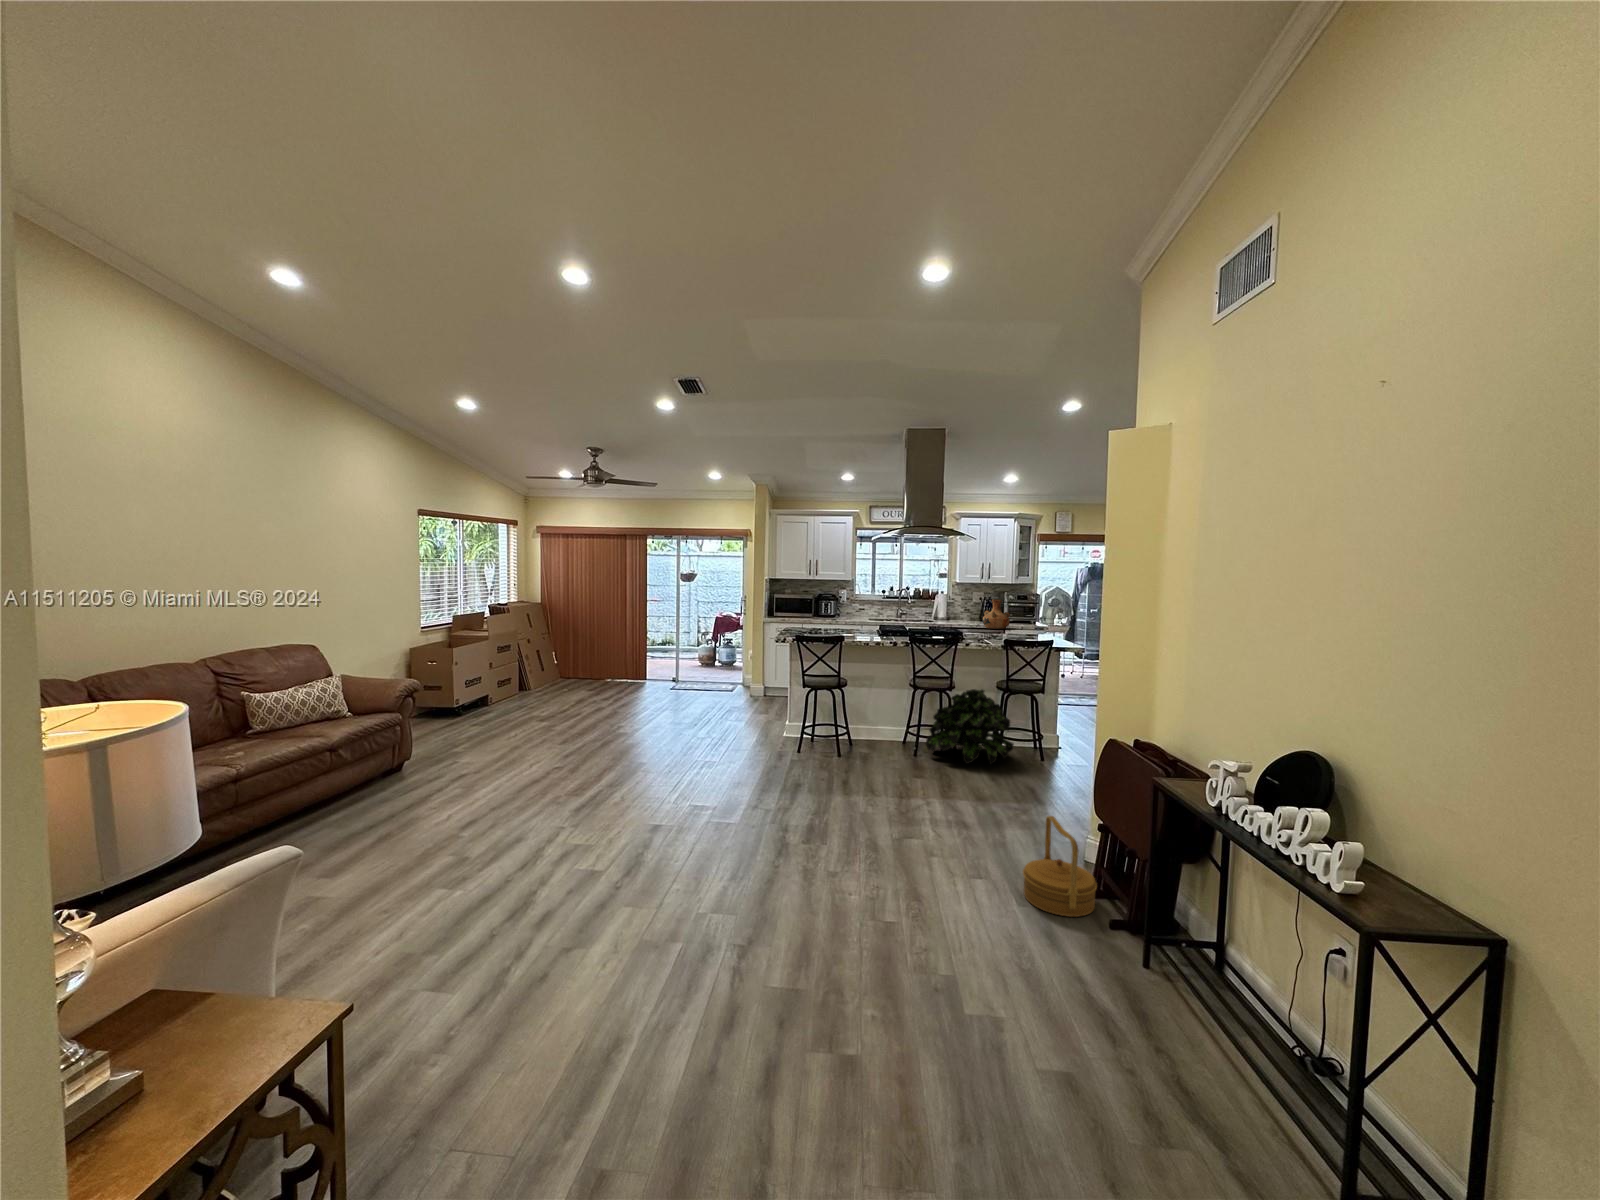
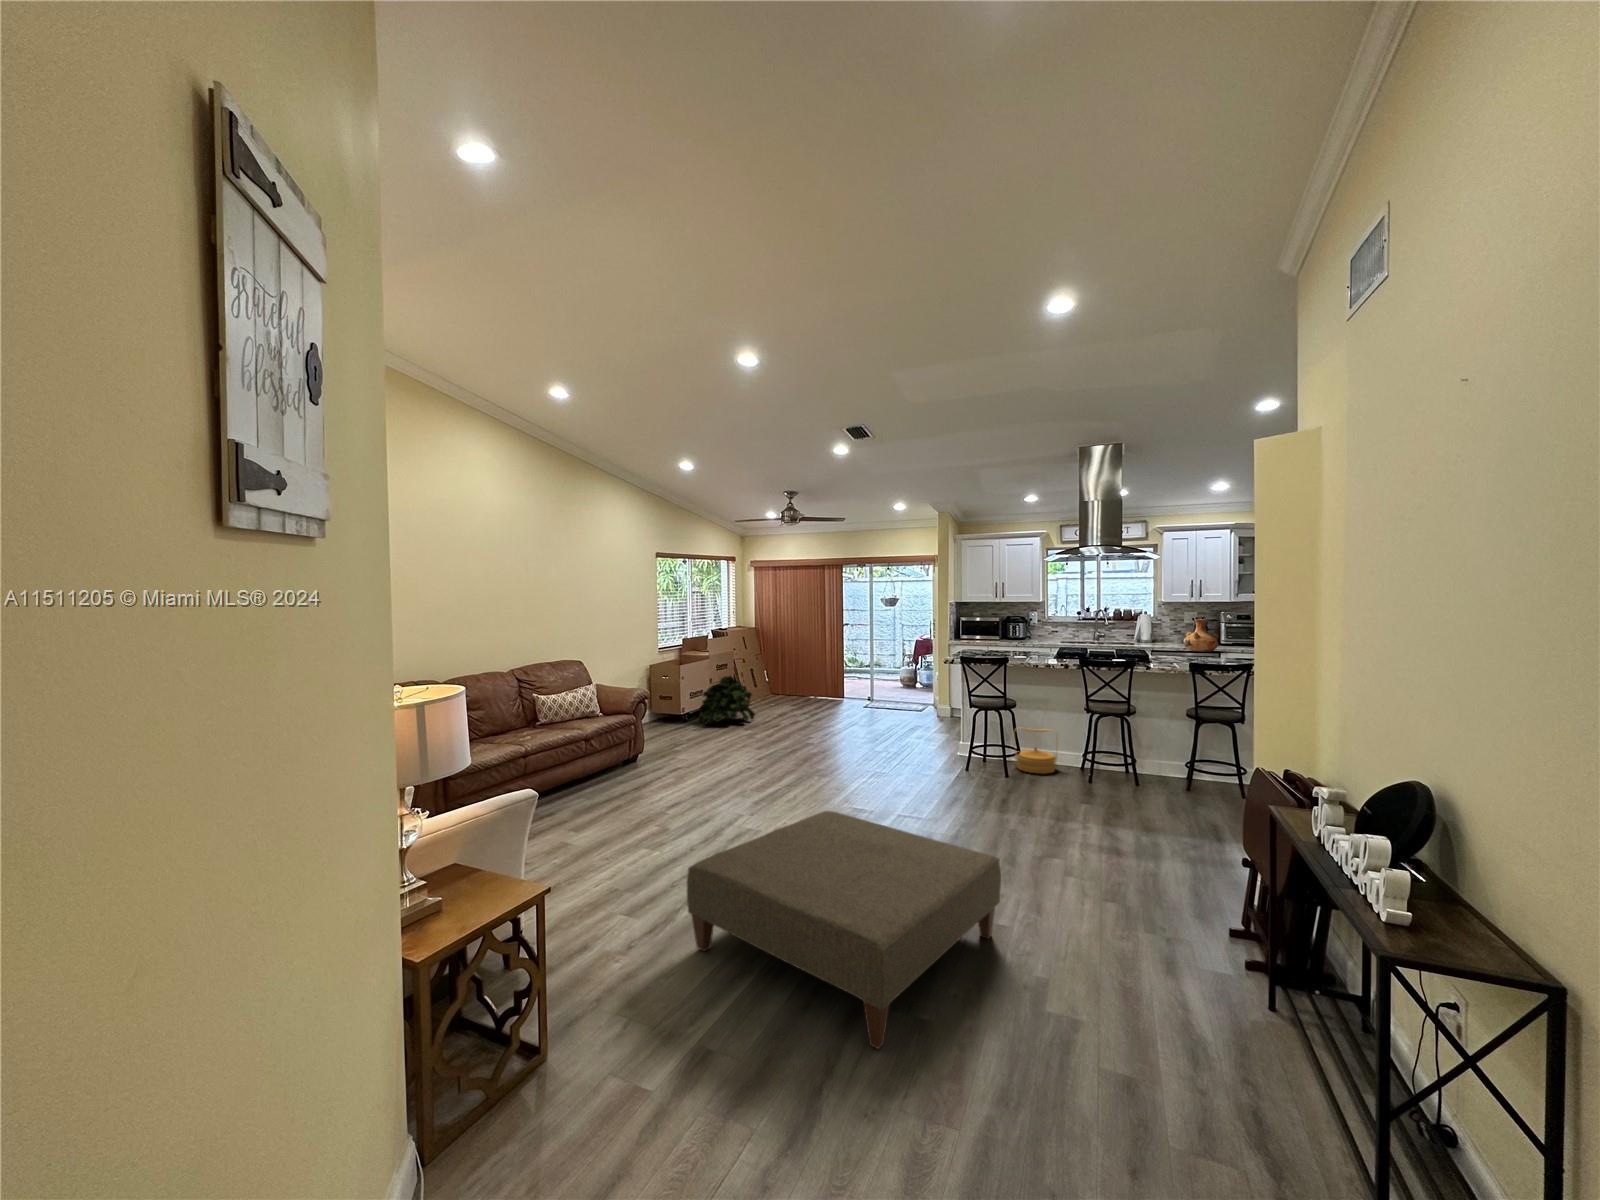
potted plant: present [926,689,1014,764] -> present [699,676,755,724]
ottoman: none [537,816,891,1095] -> present [687,811,1001,1049]
basket: present [1023,816,1097,917] -> present [1015,728,1057,774]

